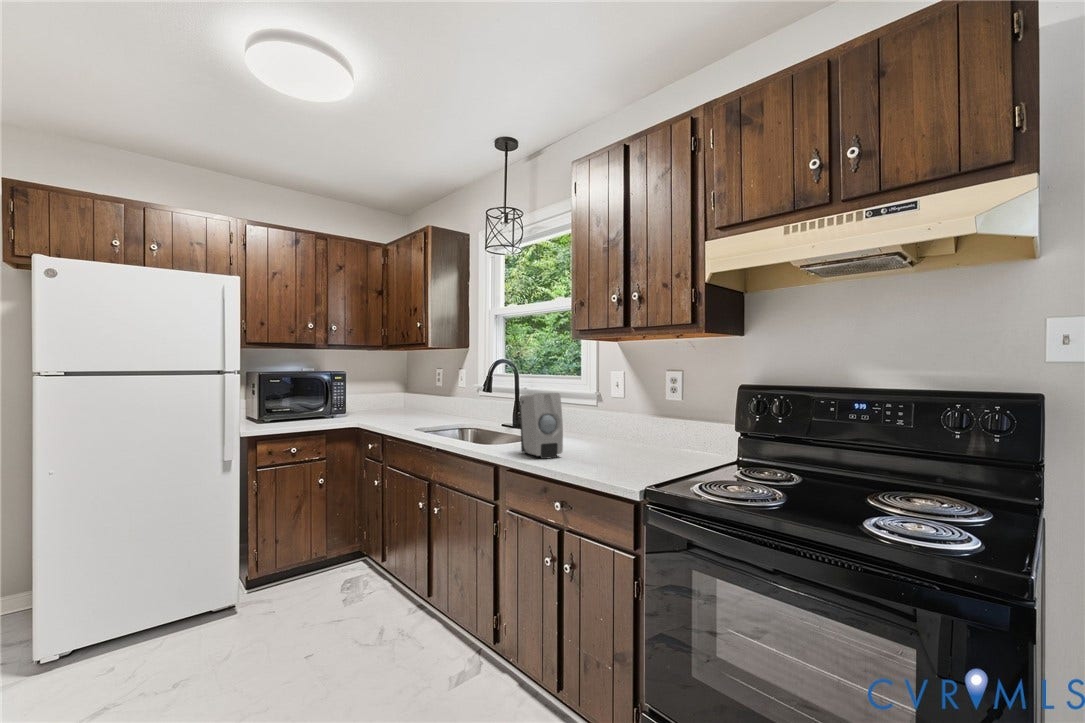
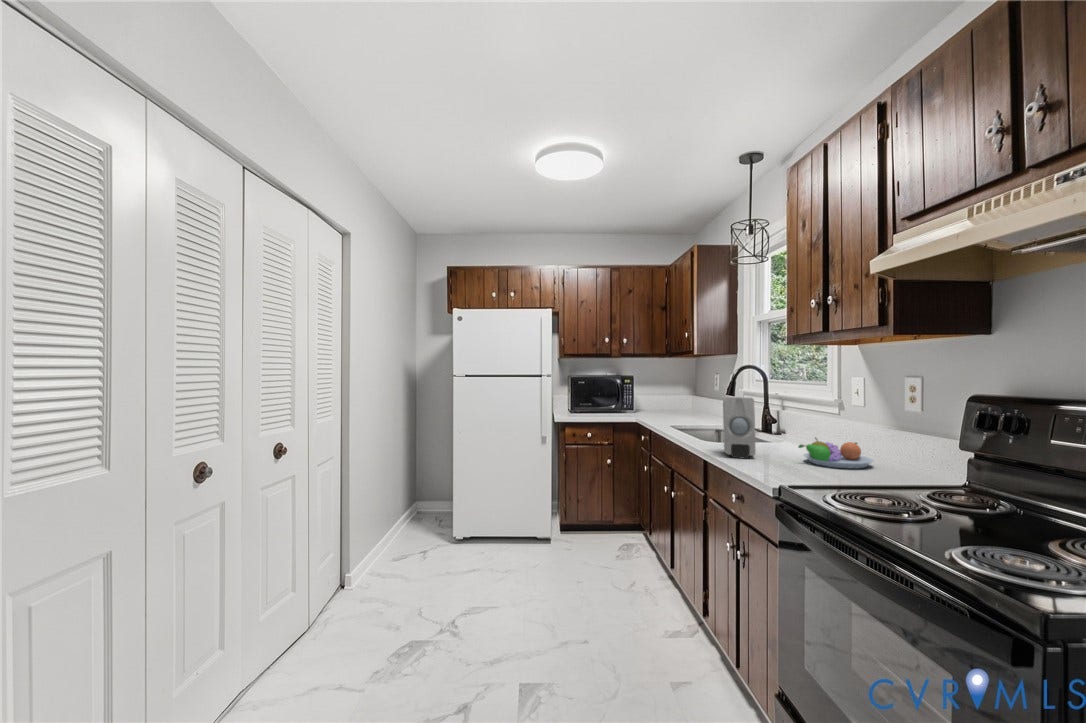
fruit bowl: none [599,429,656,456] -> present [799,437,873,468]

